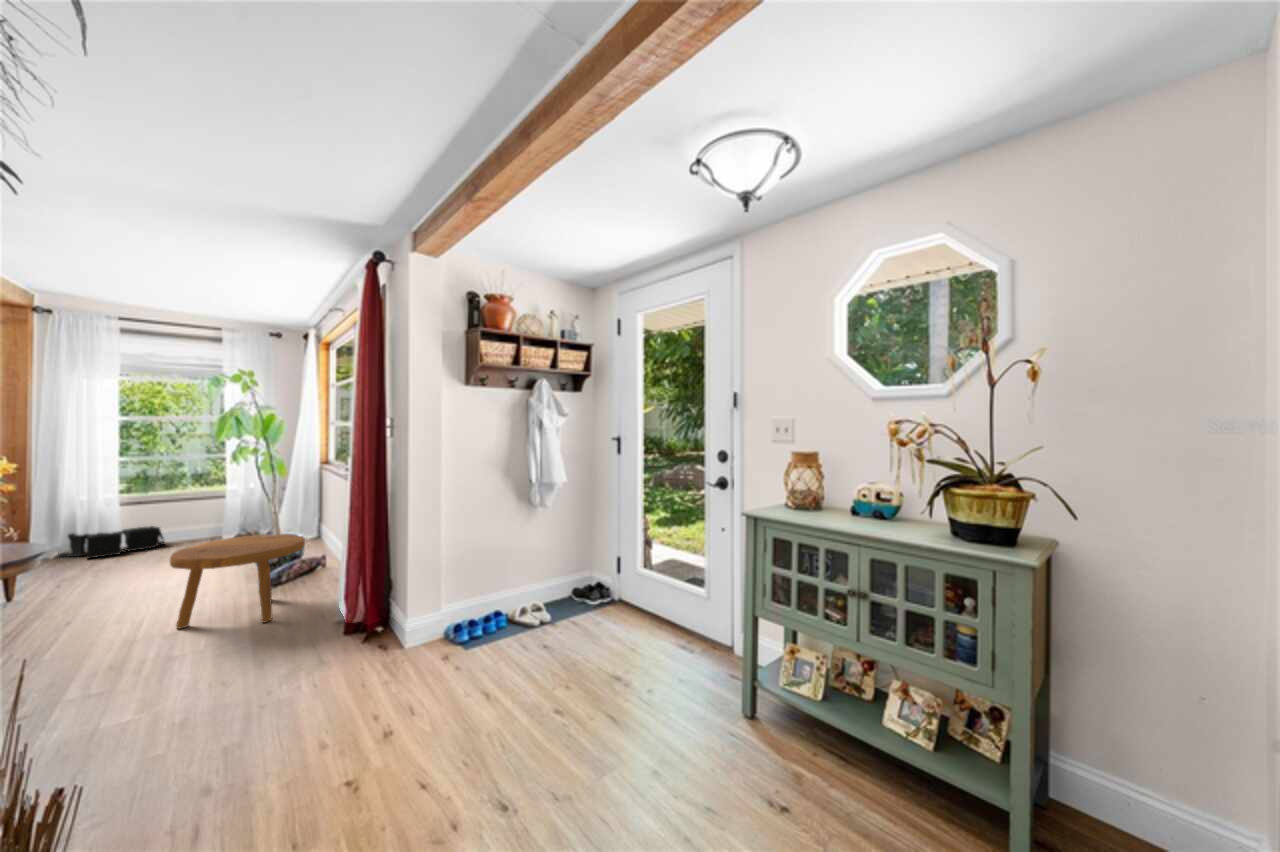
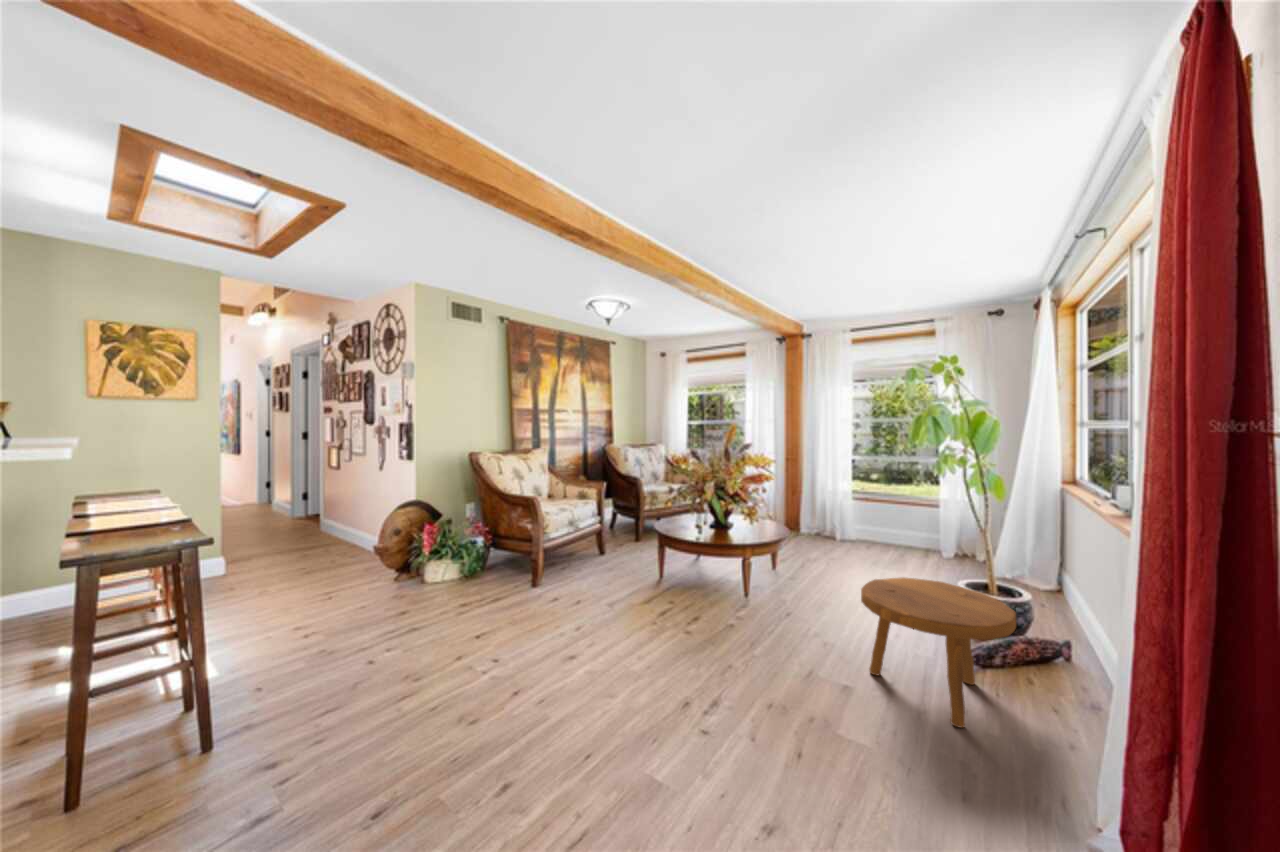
storage bin: present [58,526,165,558] -> none [837,518,903,551]

